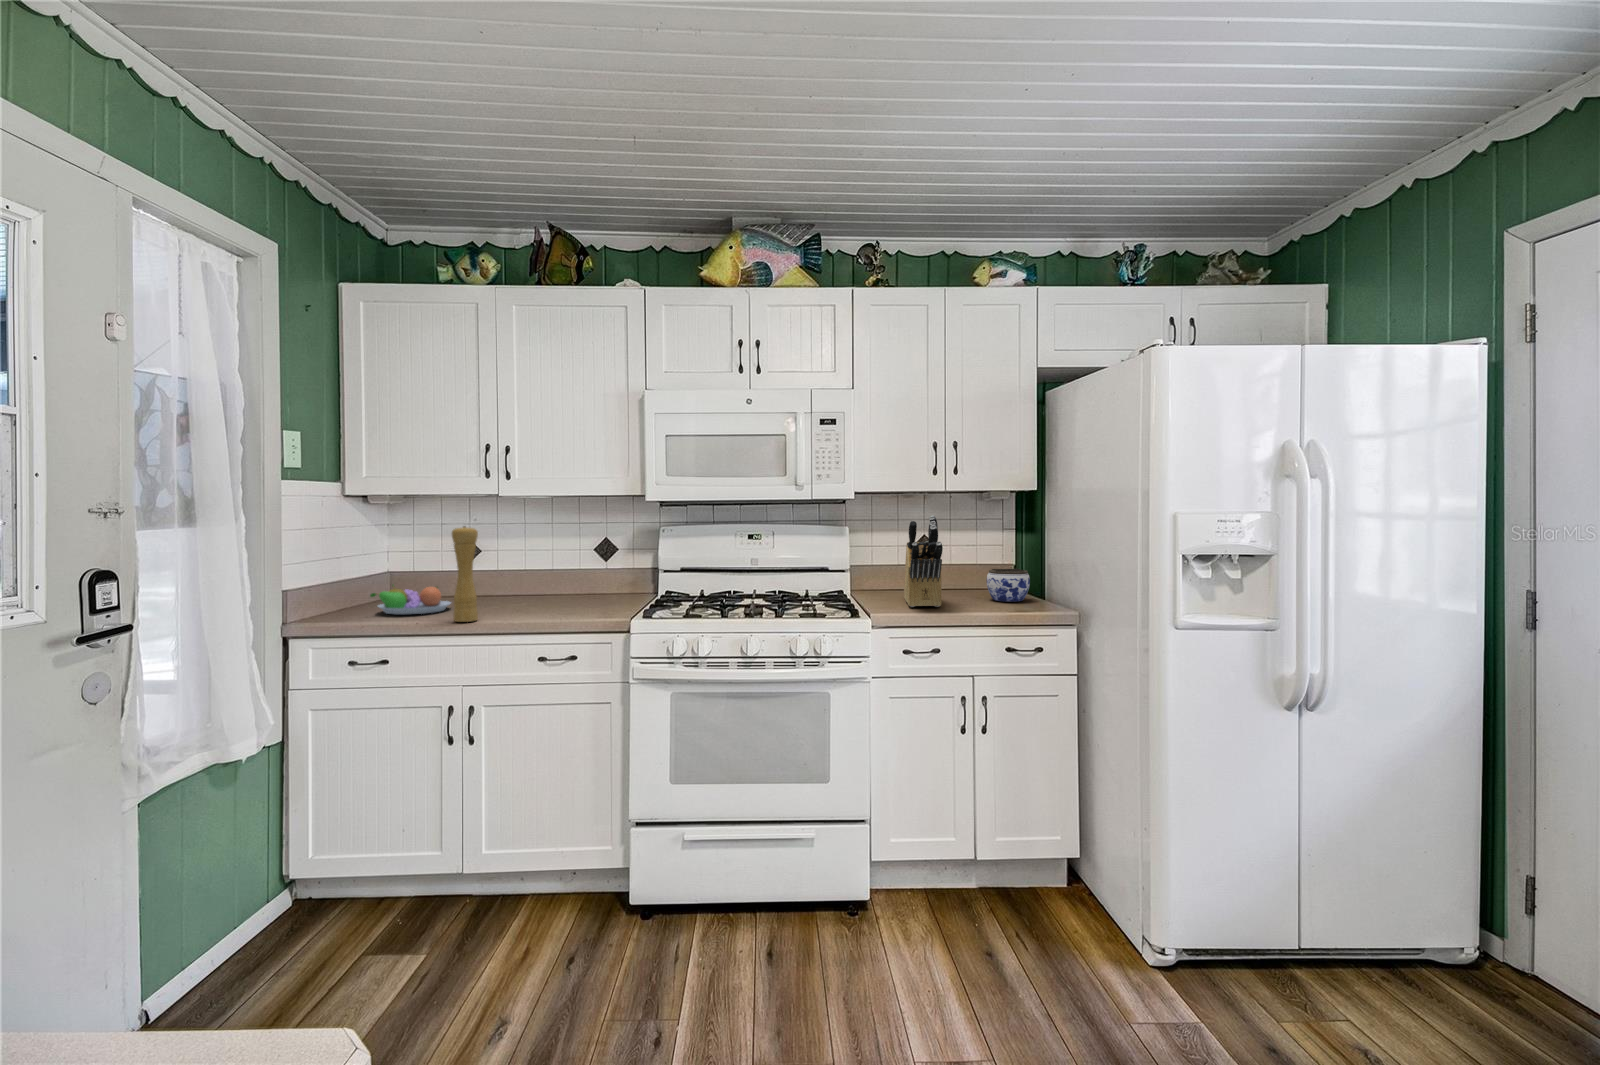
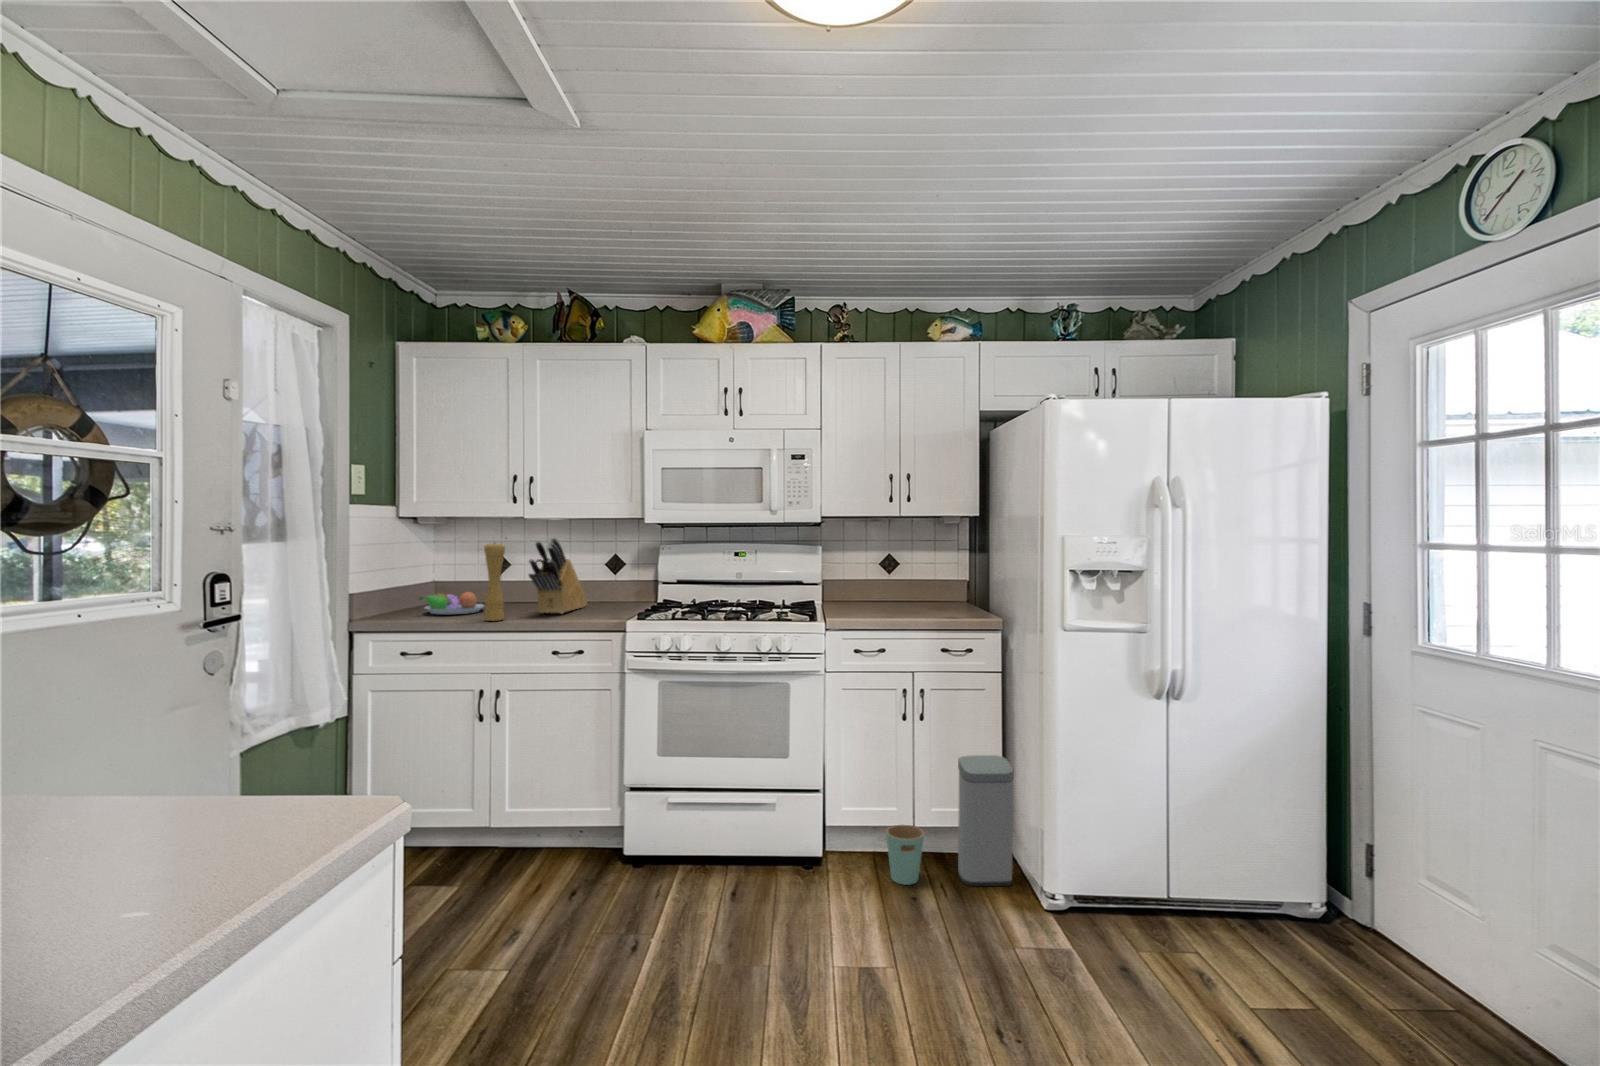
knife block: present [904,516,943,607] -> present [529,538,587,614]
jar: present [987,569,1030,602] -> none [933,582,969,610]
trash can: none [948,776,1101,933] -> present [886,755,1014,886]

